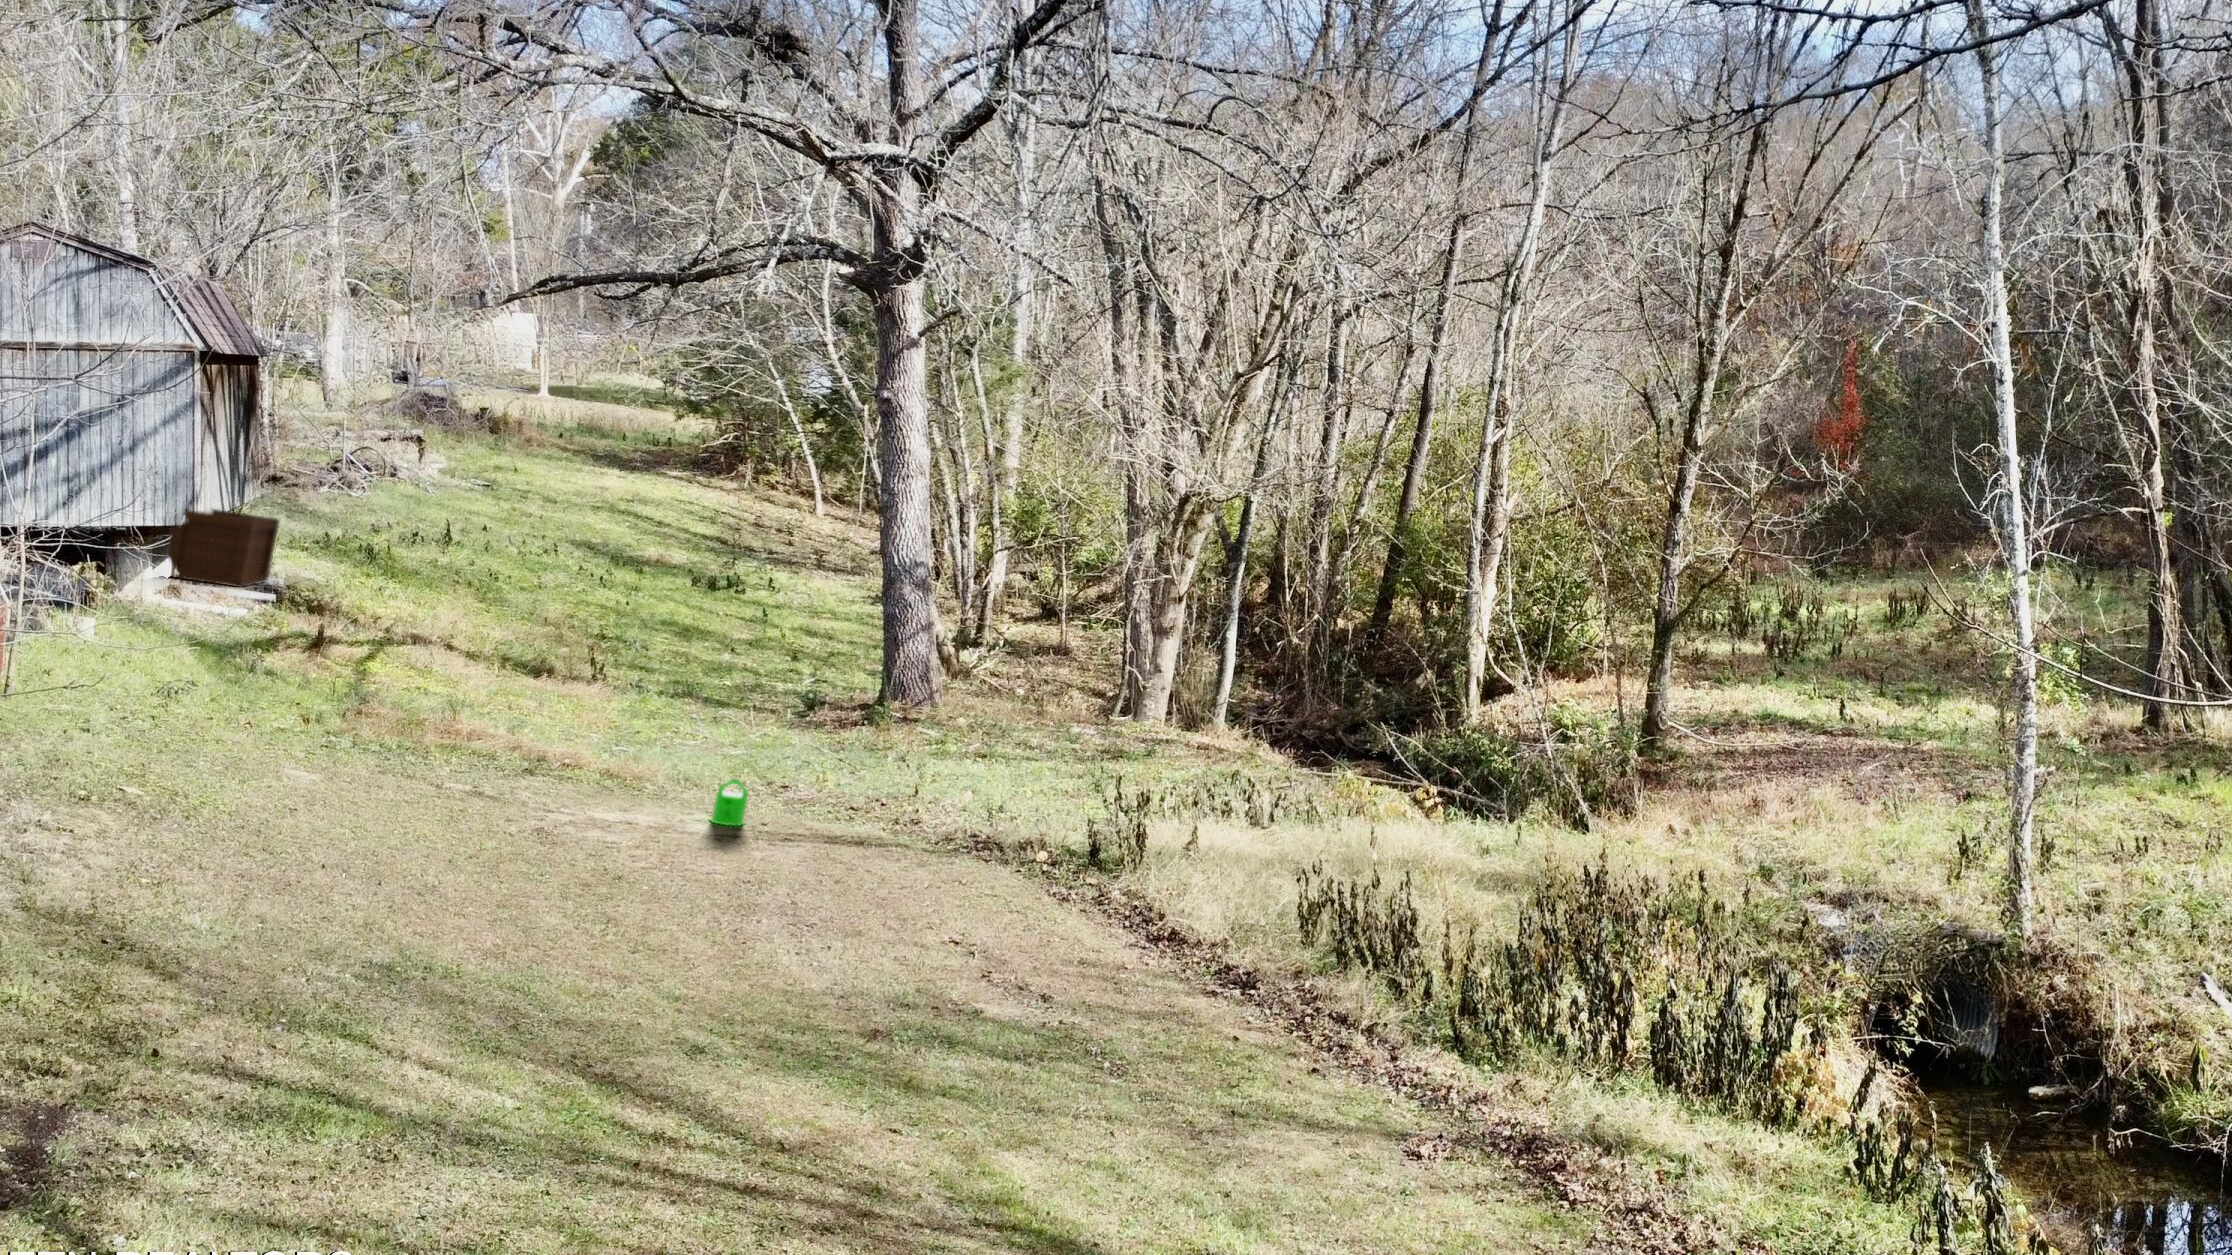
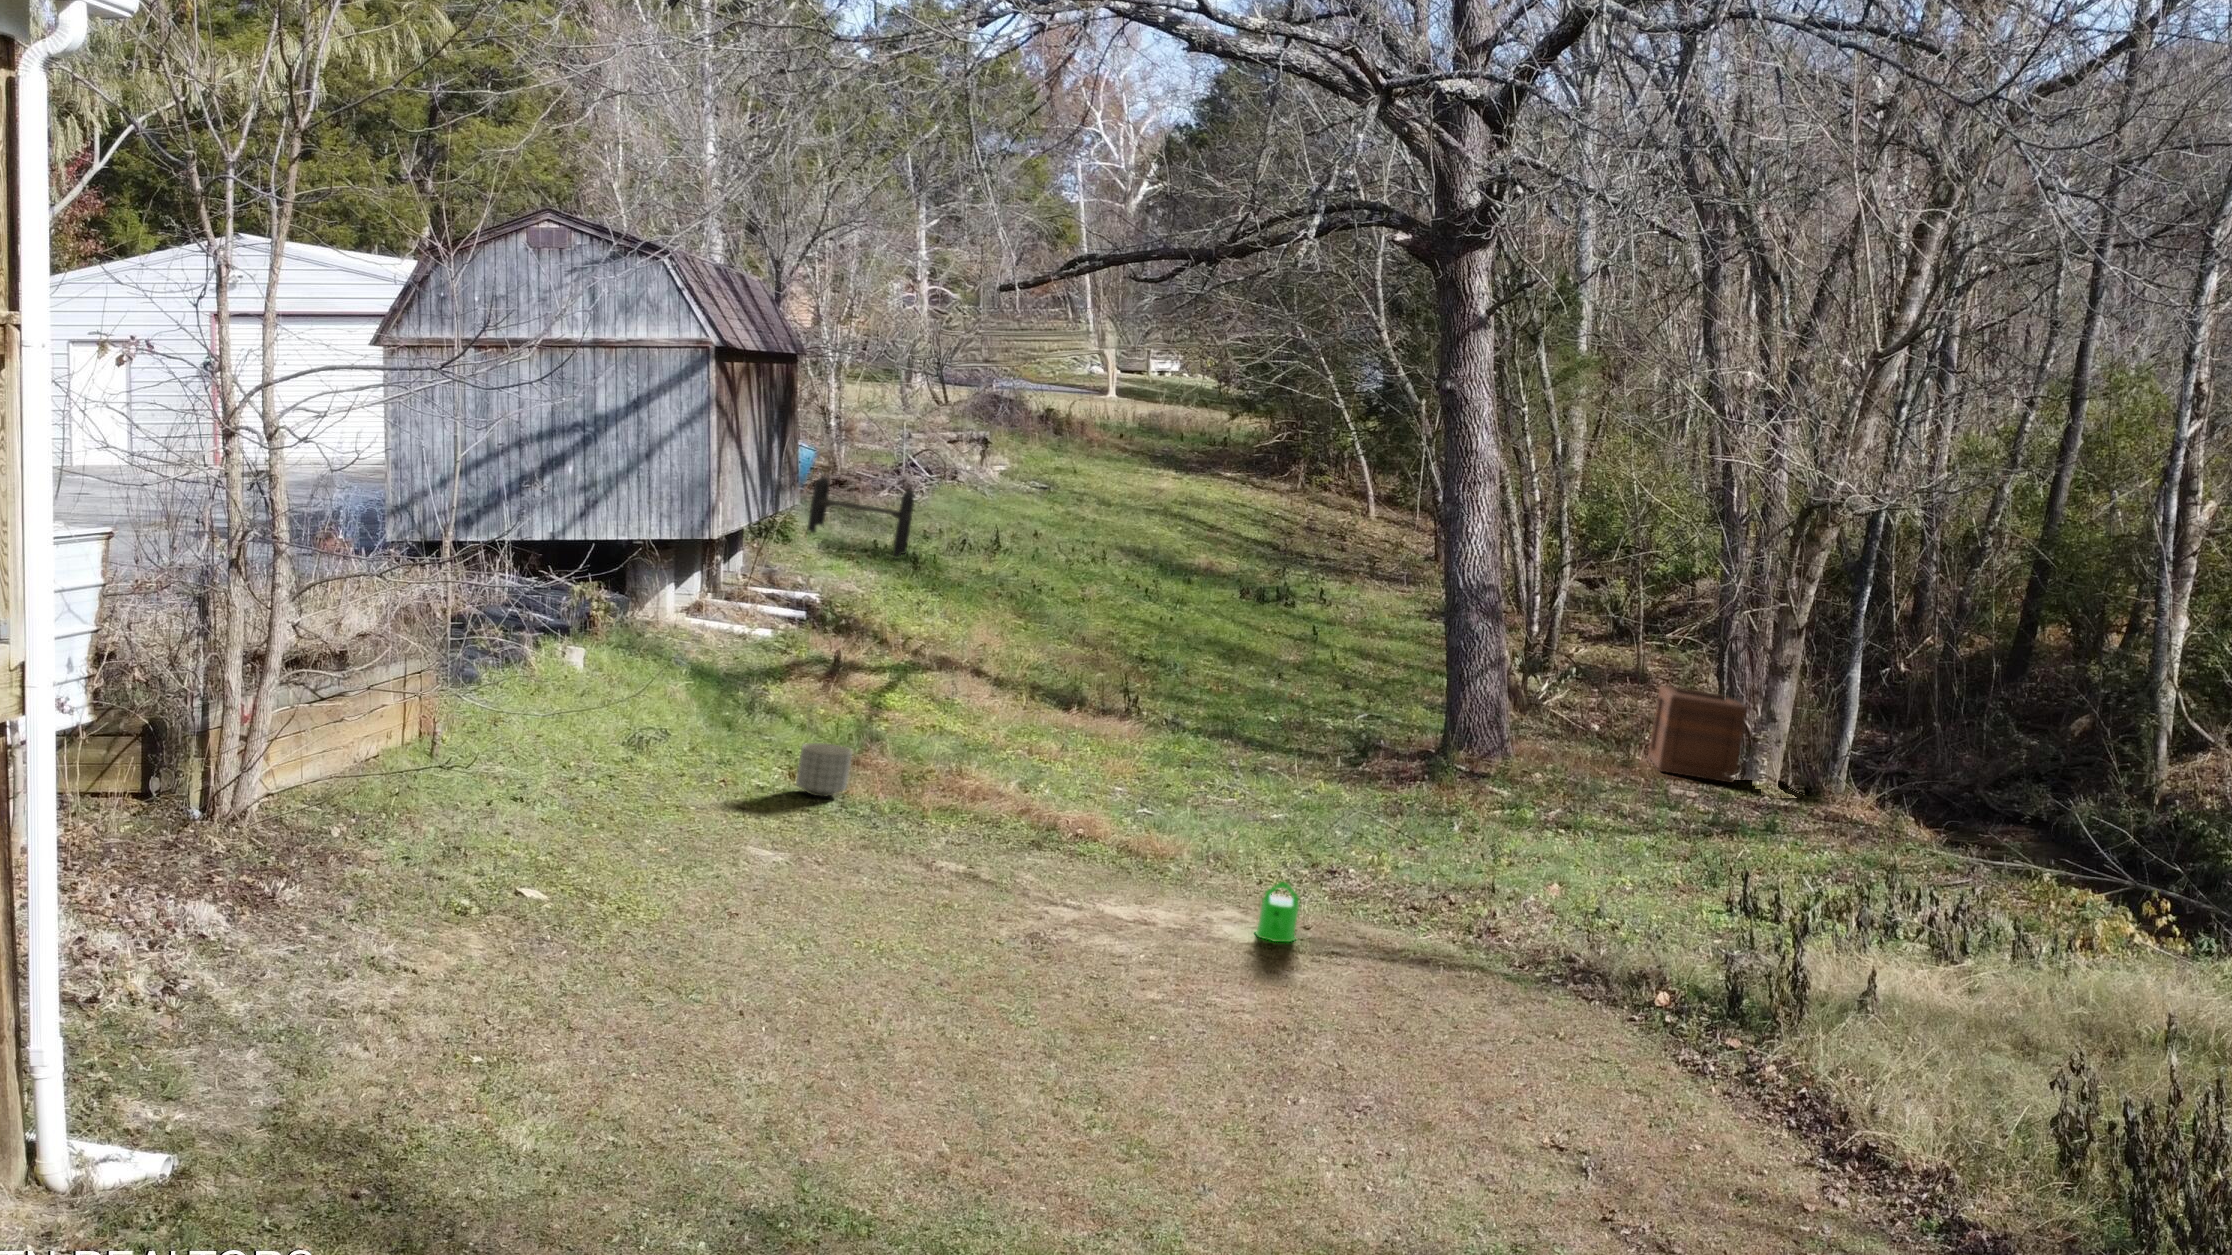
bench: none [238,466,358,544] -> present [807,477,914,558]
wooden crate: present [167,509,279,587] -> present [1648,686,1747,783]
planter: none [275,687,331,733] -> present [796,743,852,797]

